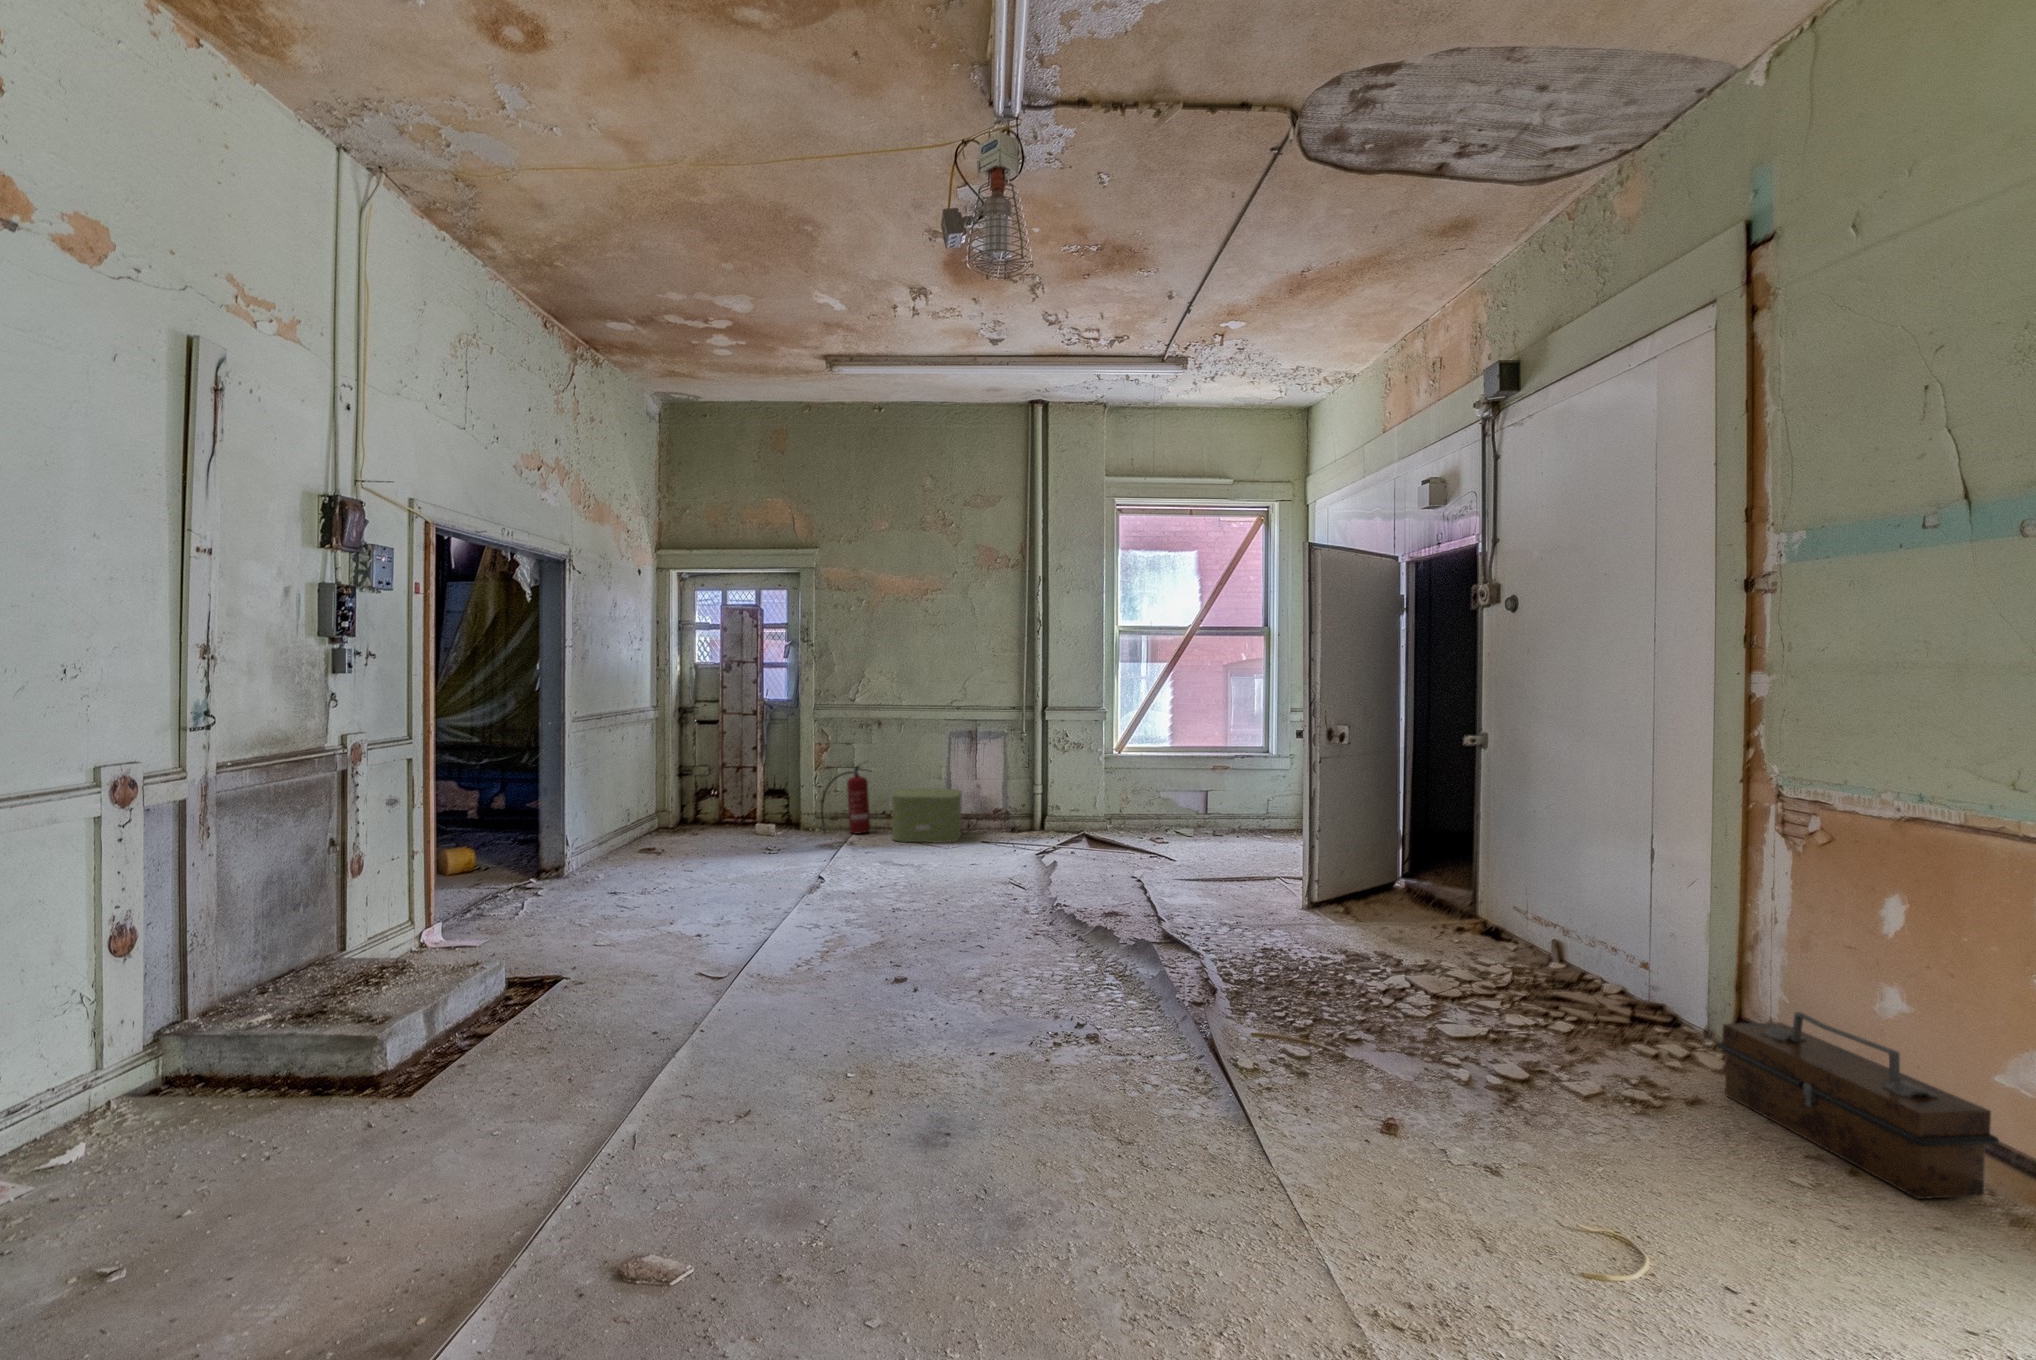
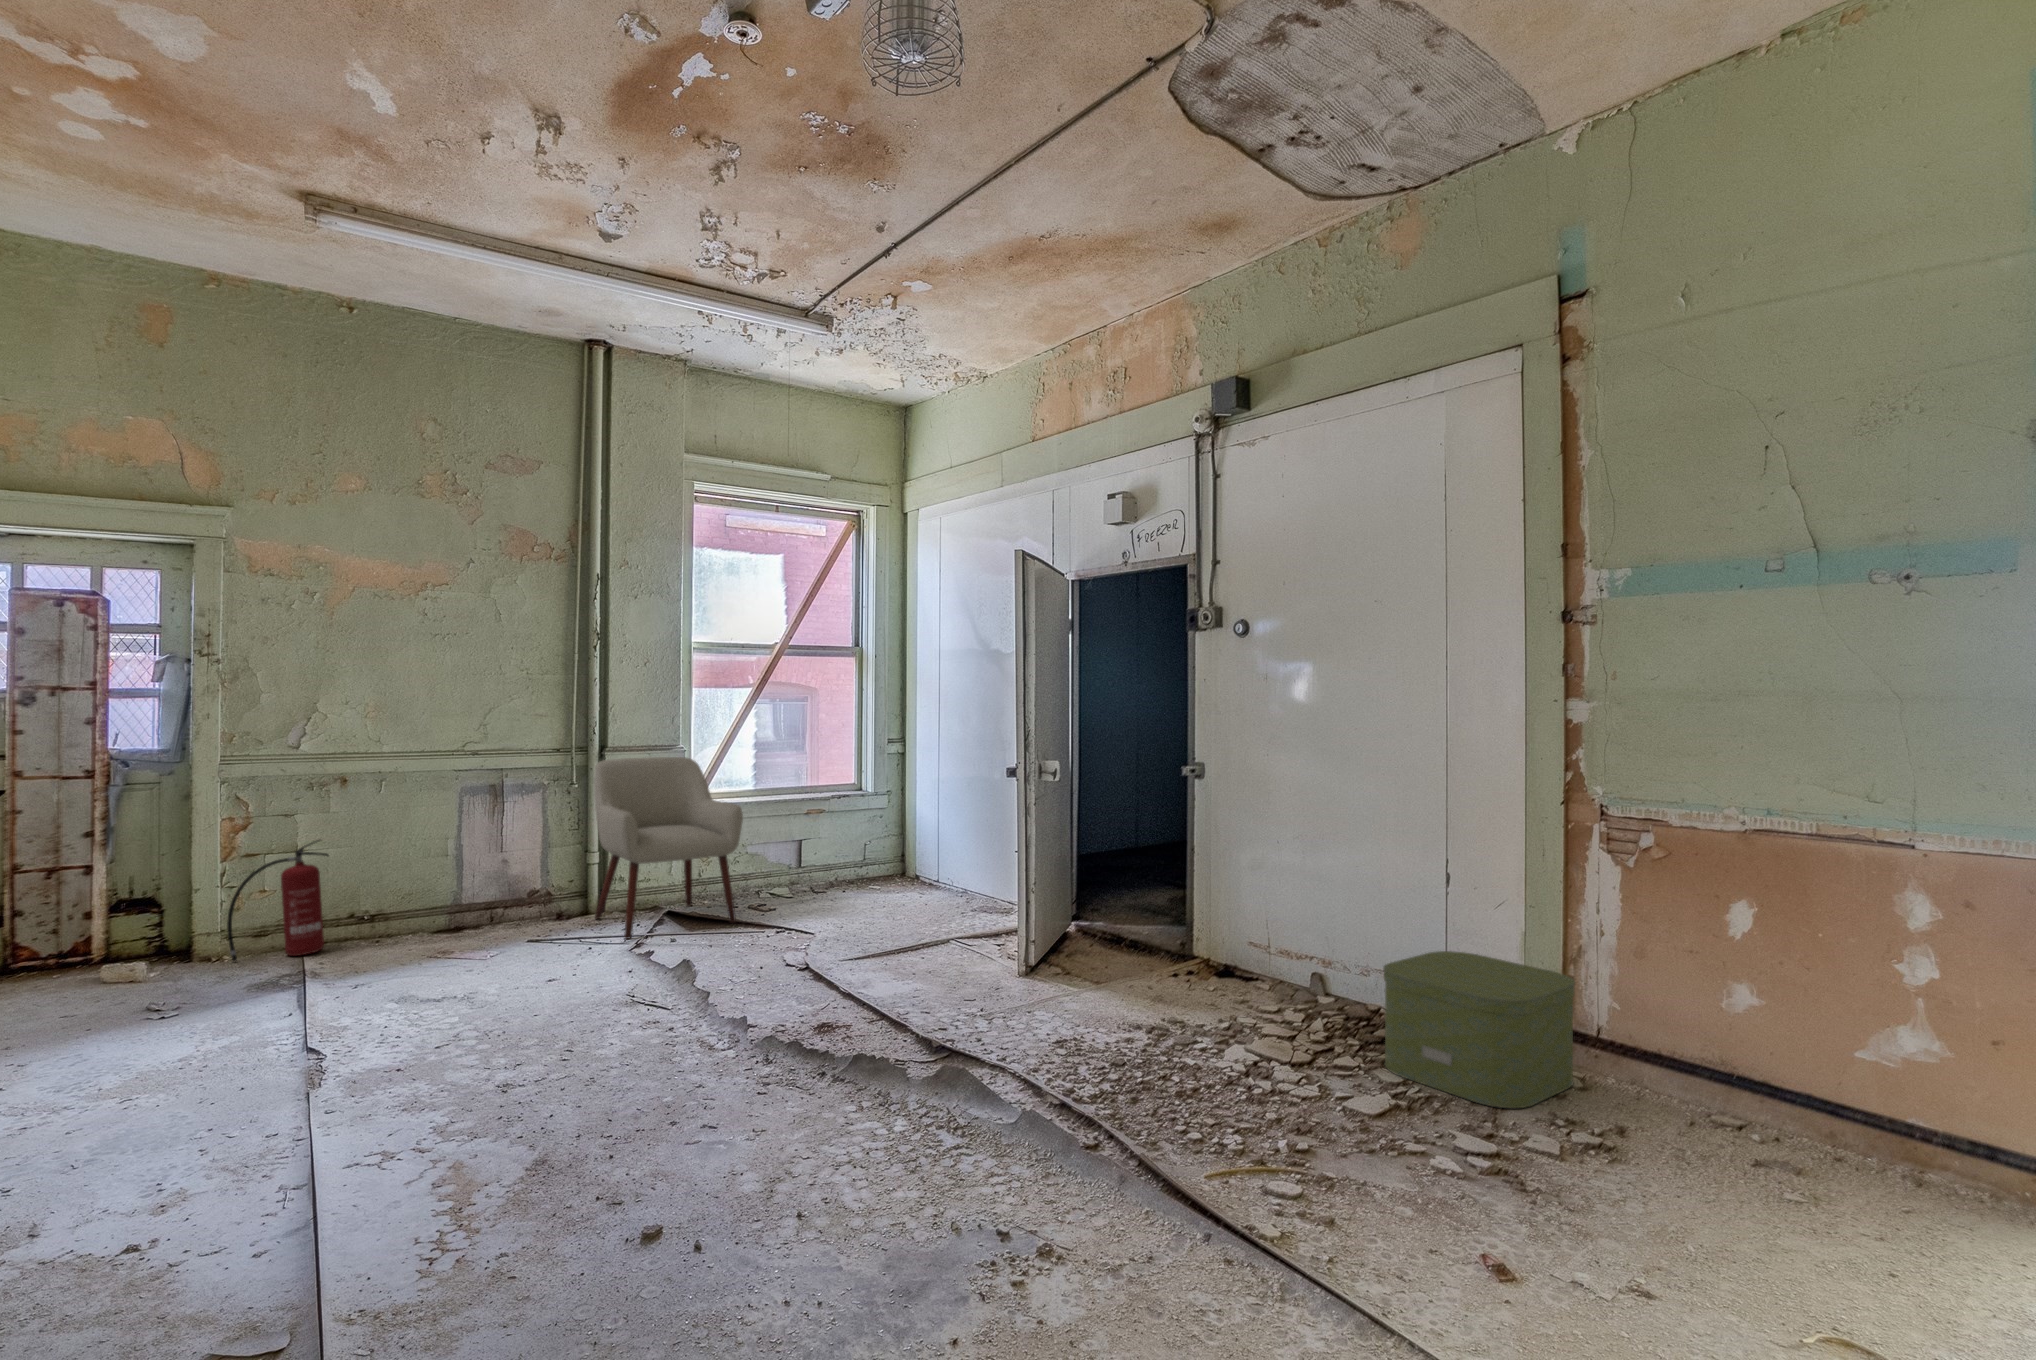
chair: none [1032,716,1128,847] -> present [594,757,743,939]
storage box: present [892,788,962,843] -> present [1383,951,1575,1108]
toolbox: present [1717,1012,1999,1199] -> none [1614,1020,1885,1183]

